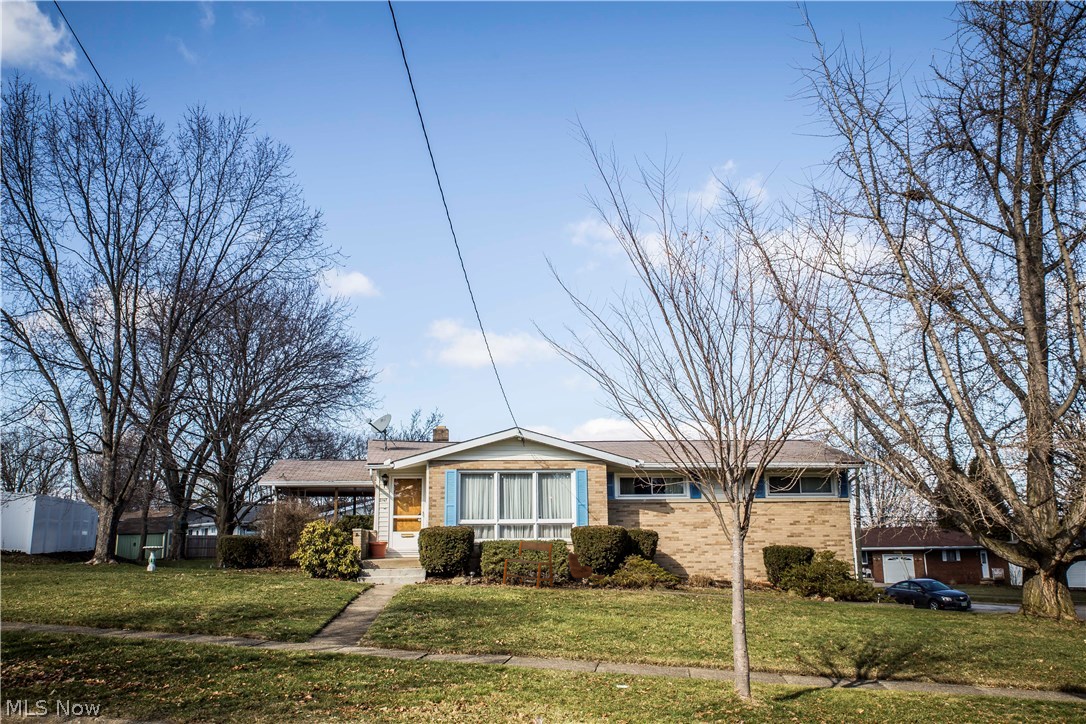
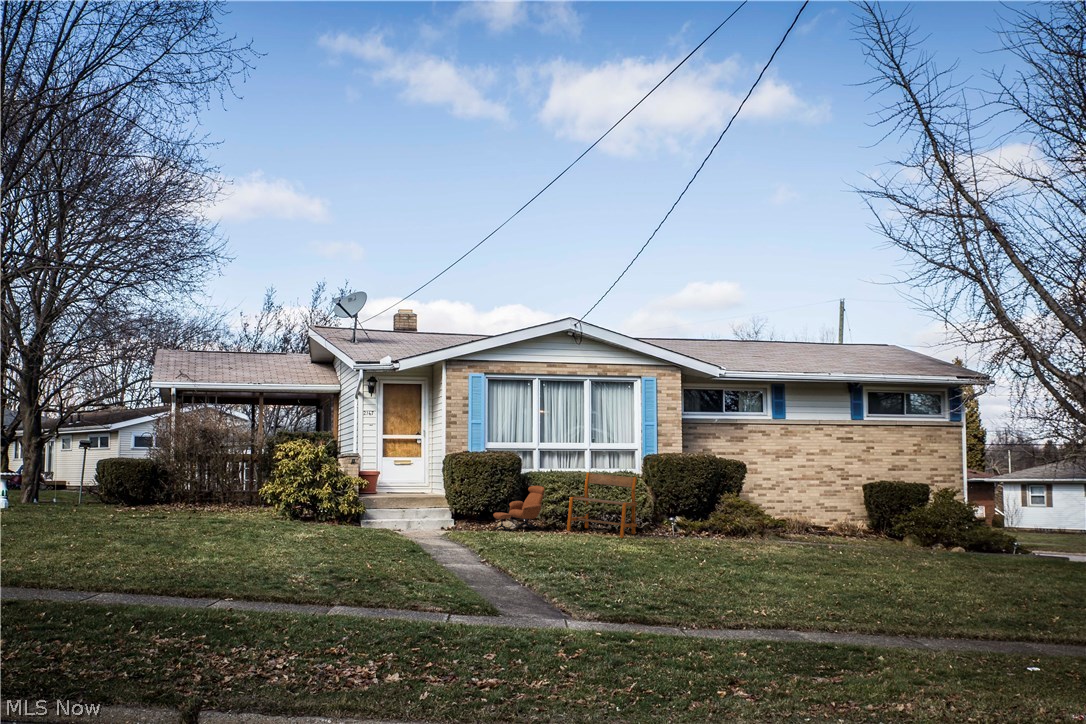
lounge chair: present [568,554,605,587] -> present [493,486,544,530]

